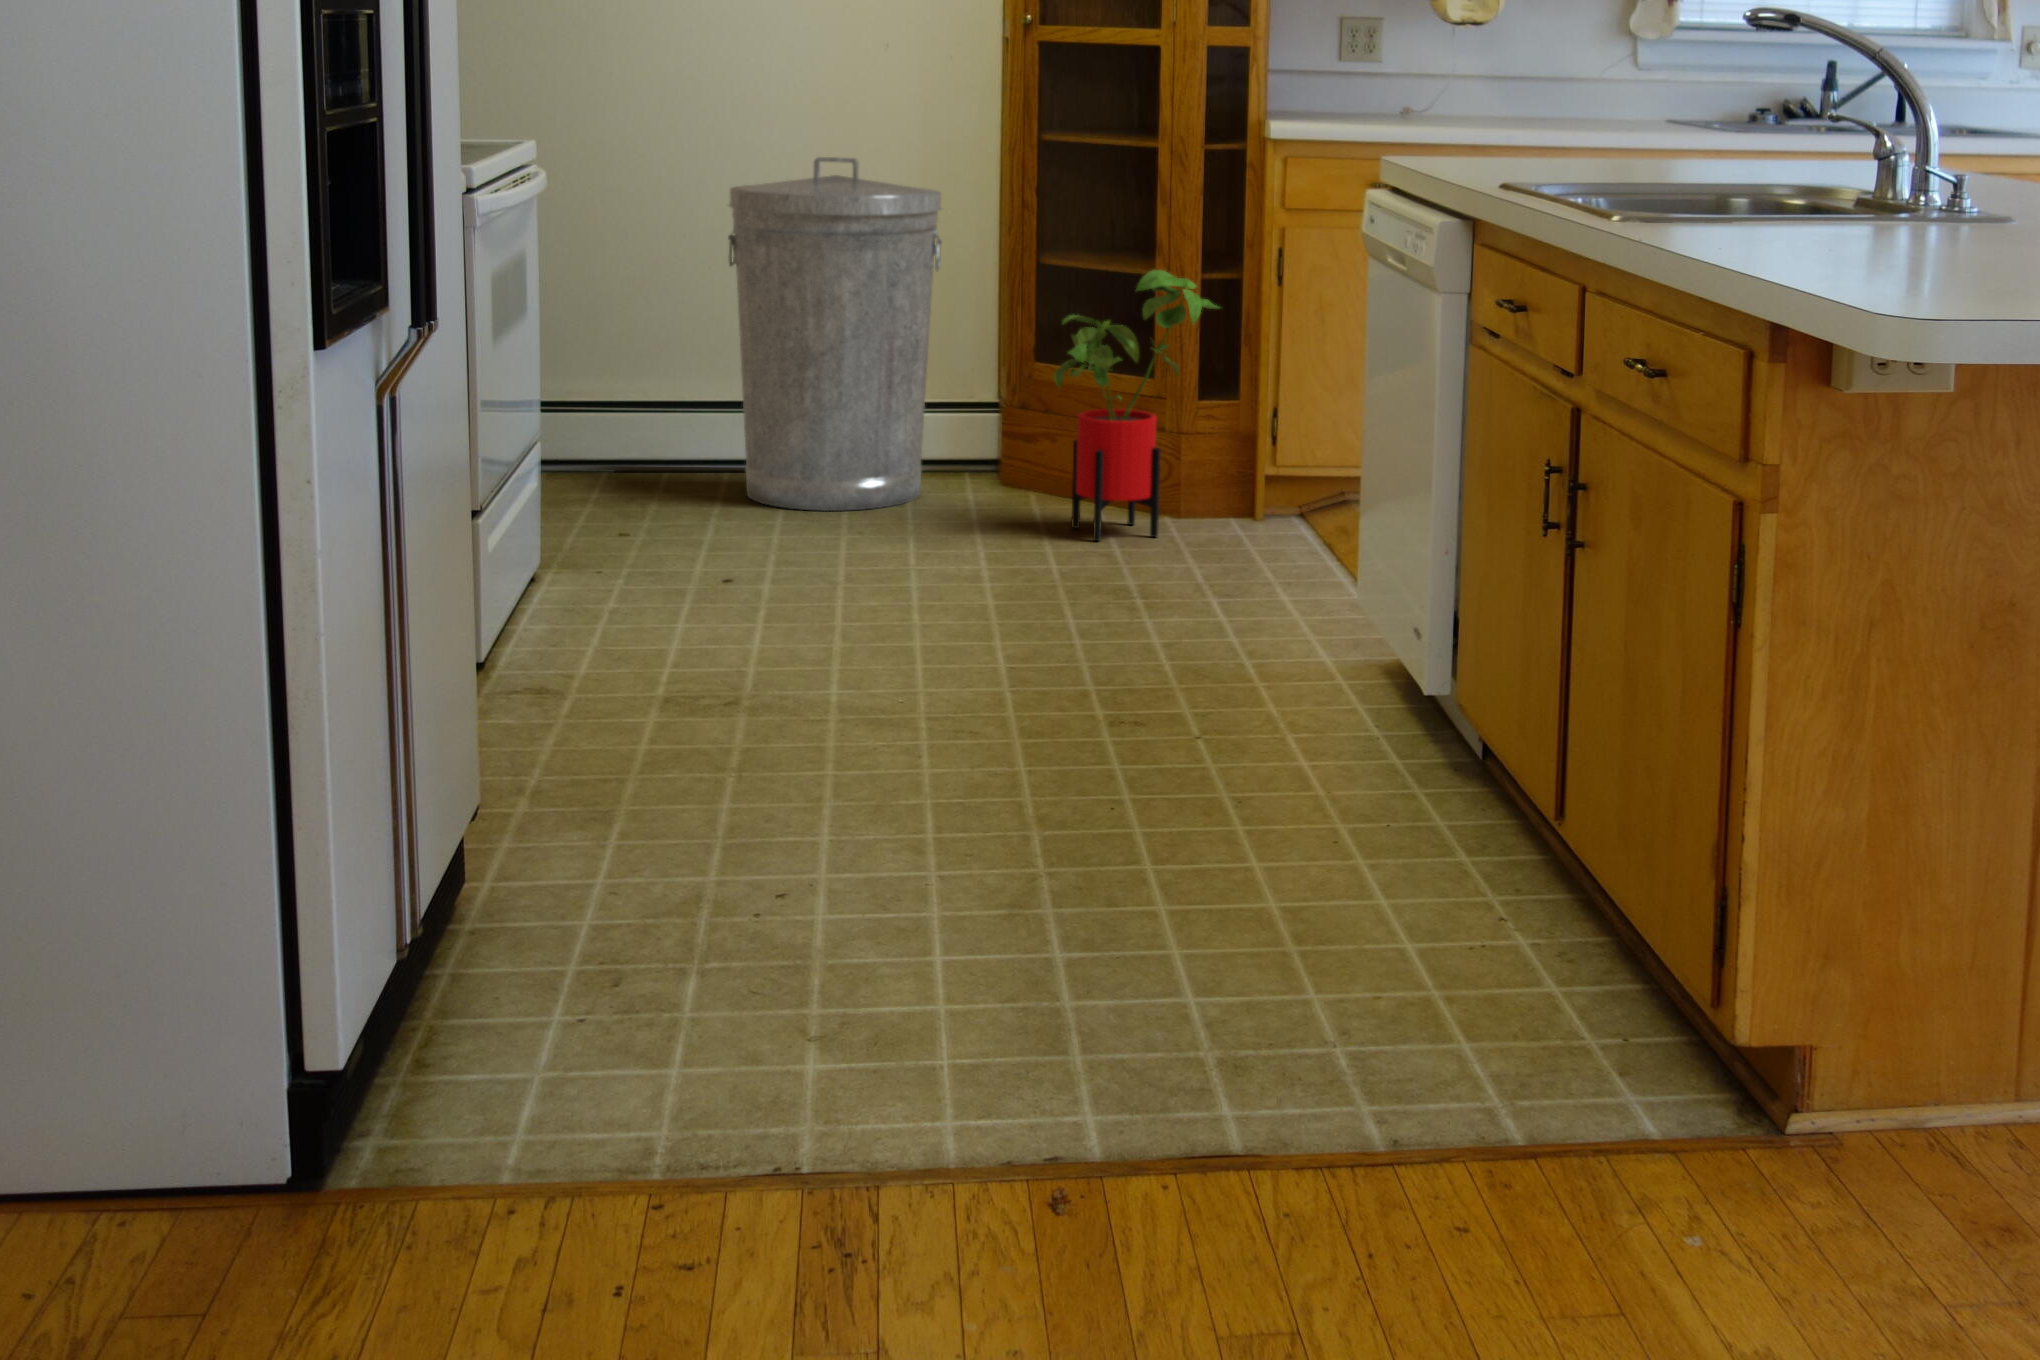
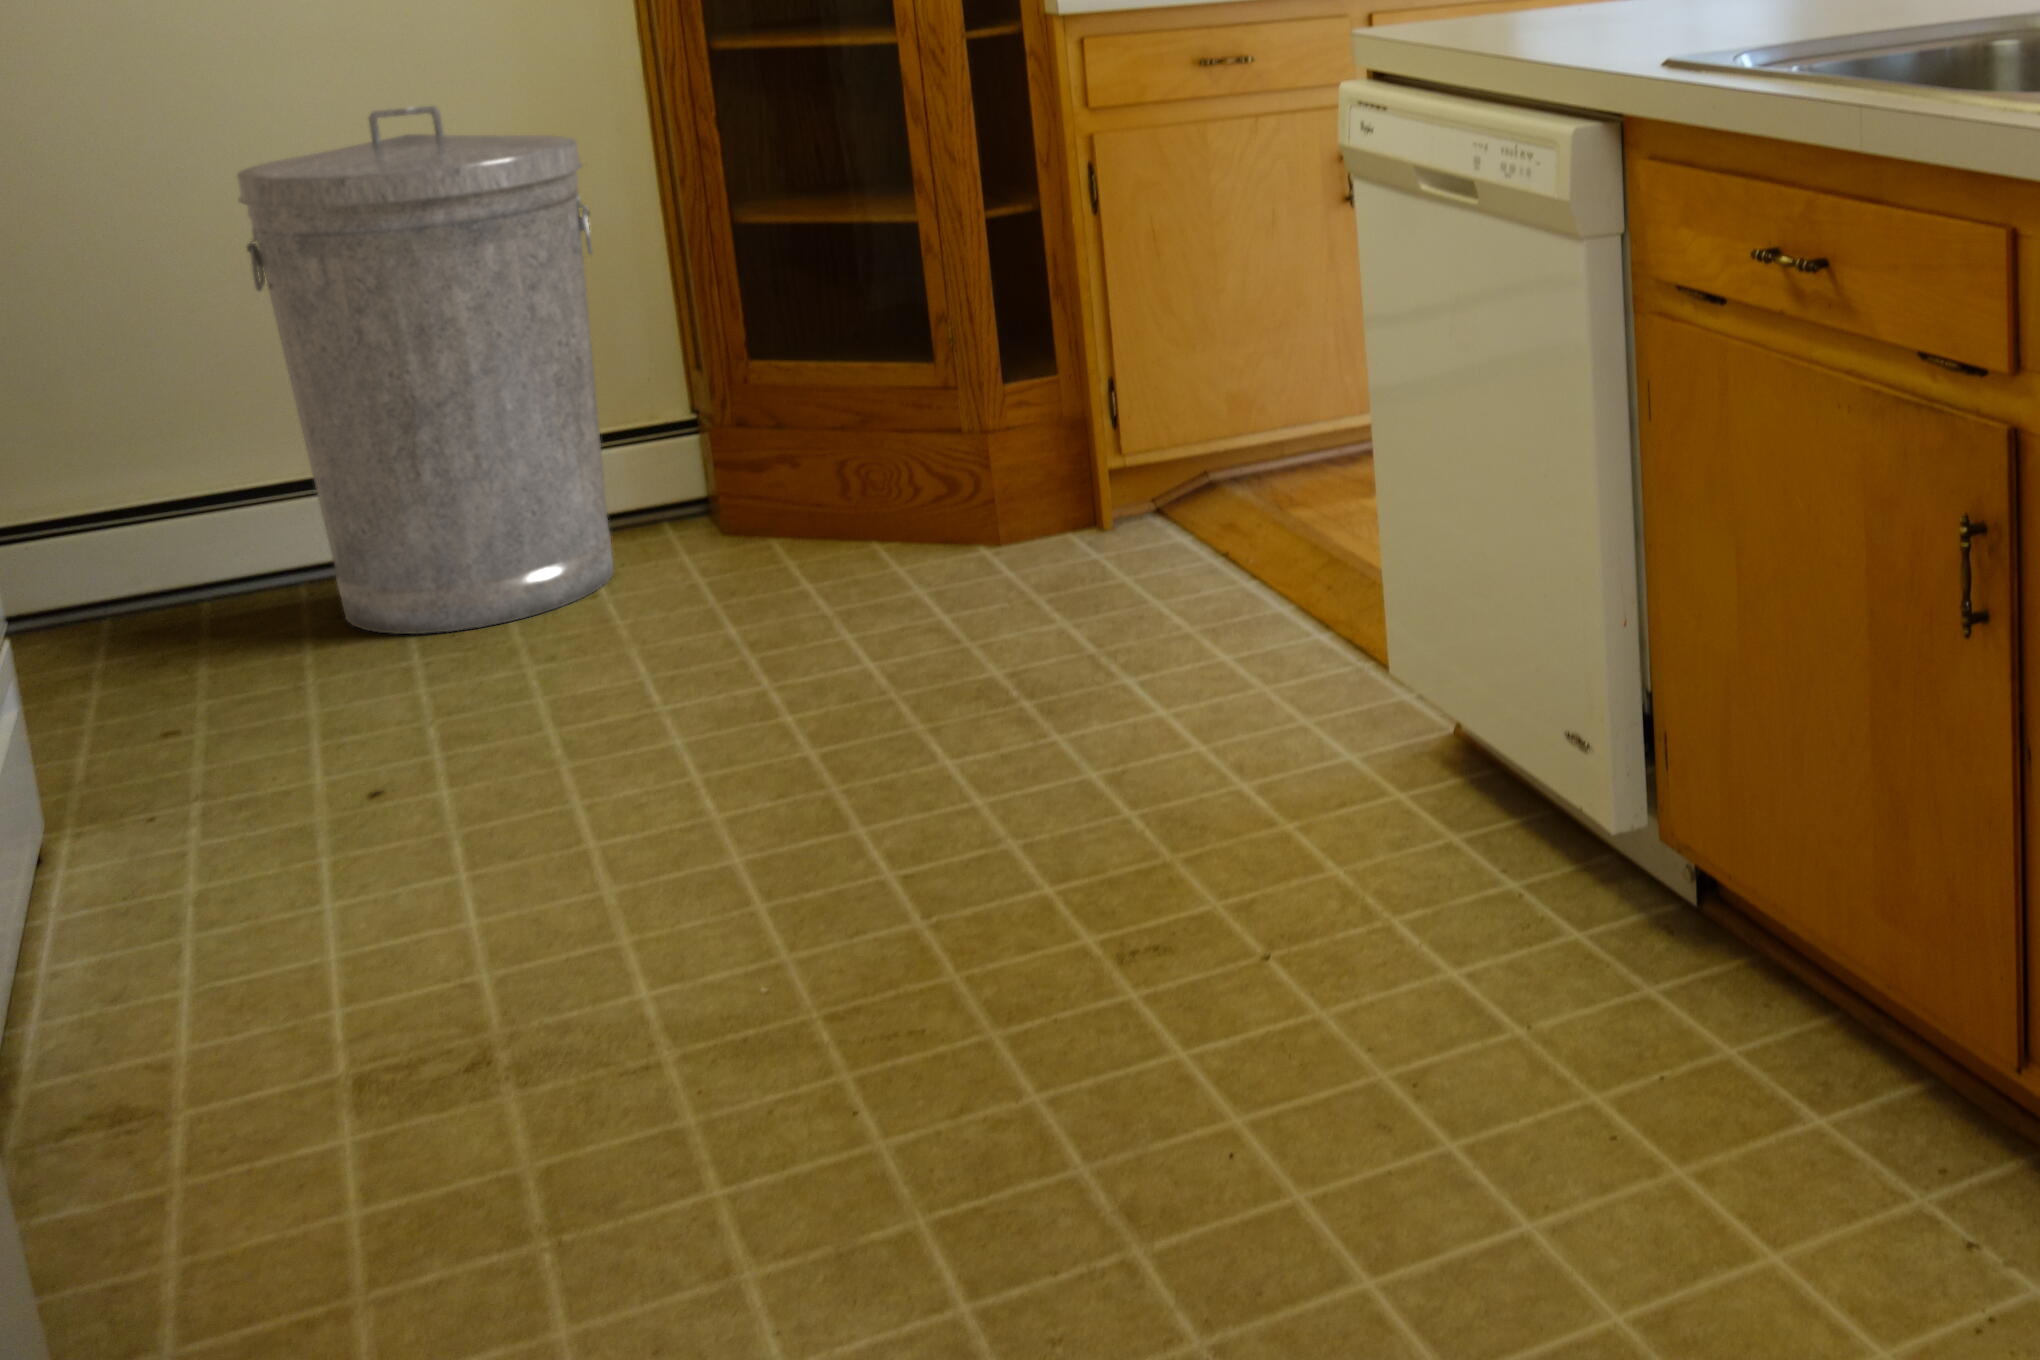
house plant: present [1054,270,1218,541] -> none [803,219,1038,608]

